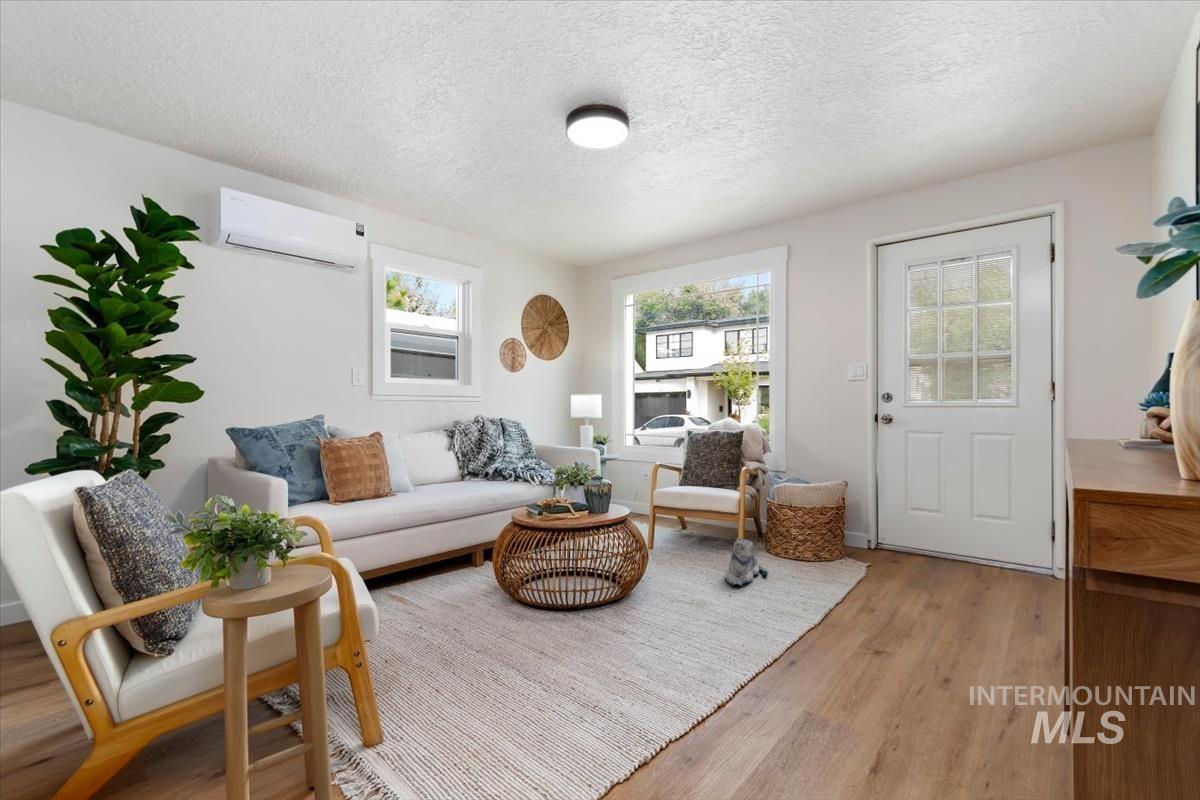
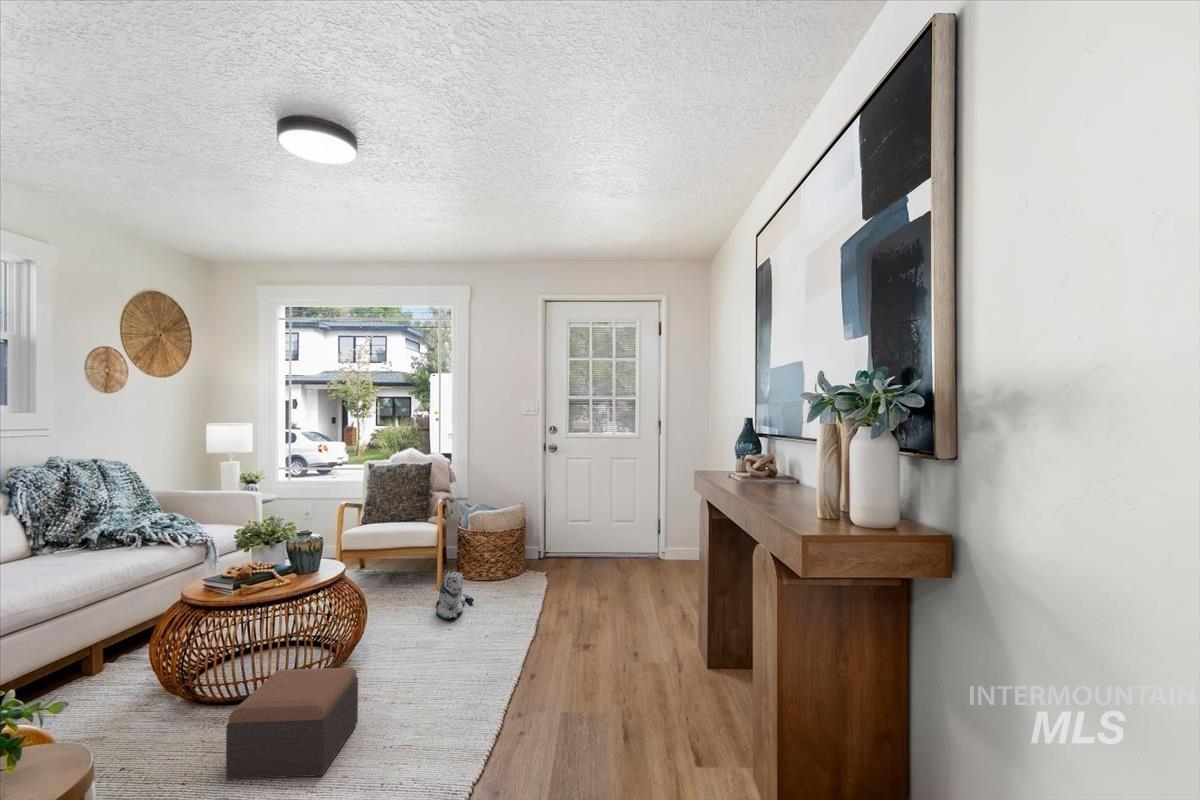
footstool: none [500,583,606,680] -> present [226,668,358,780]

